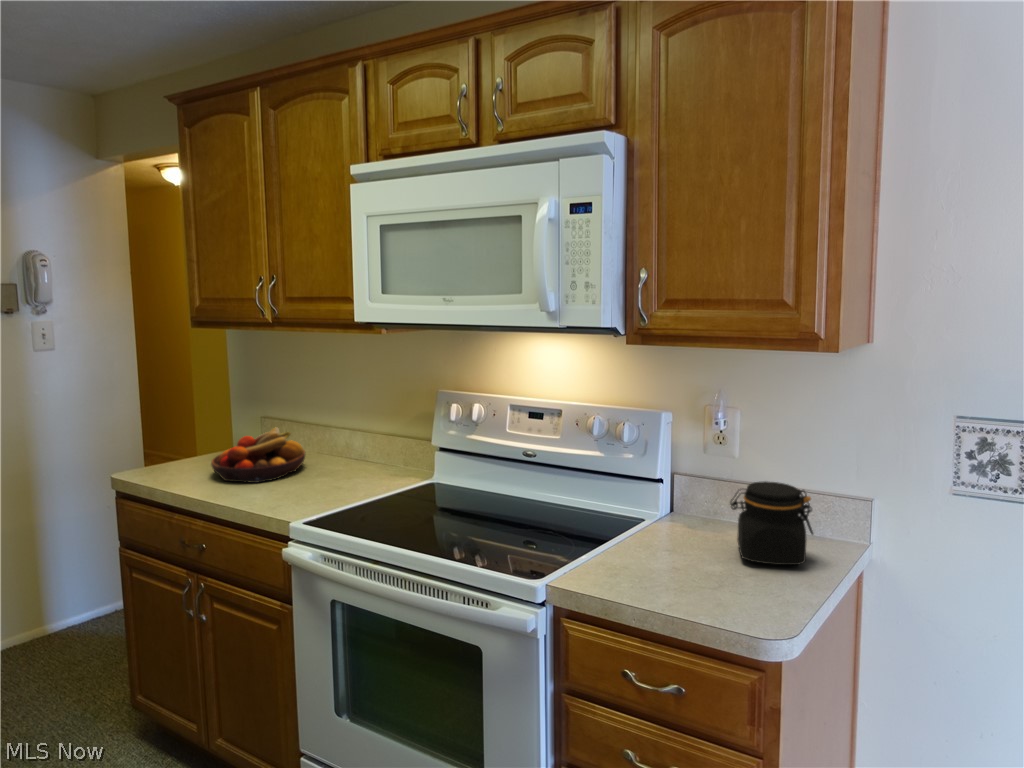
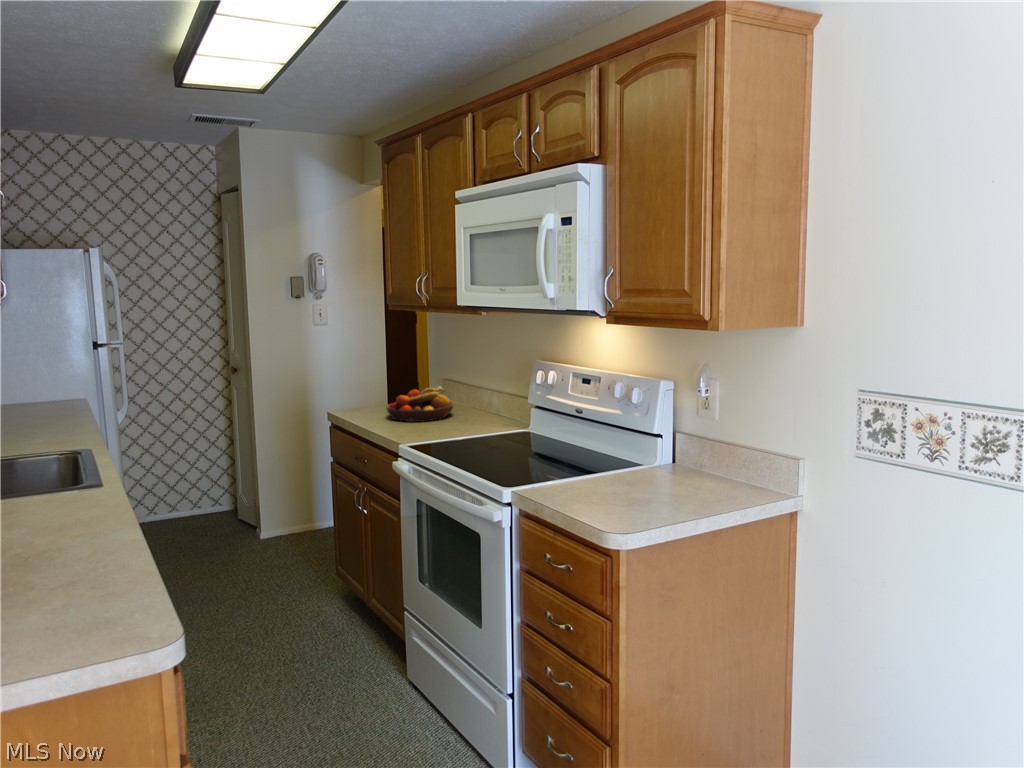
jar: present [730,481,813,565] -> none [669,434,731,499]

